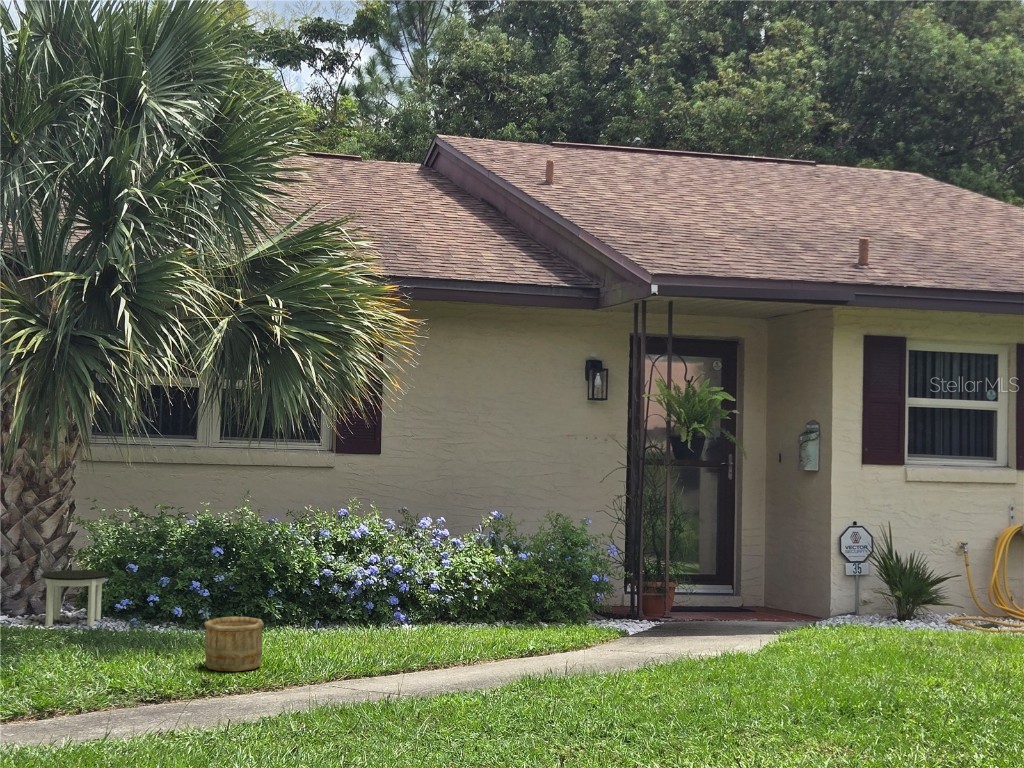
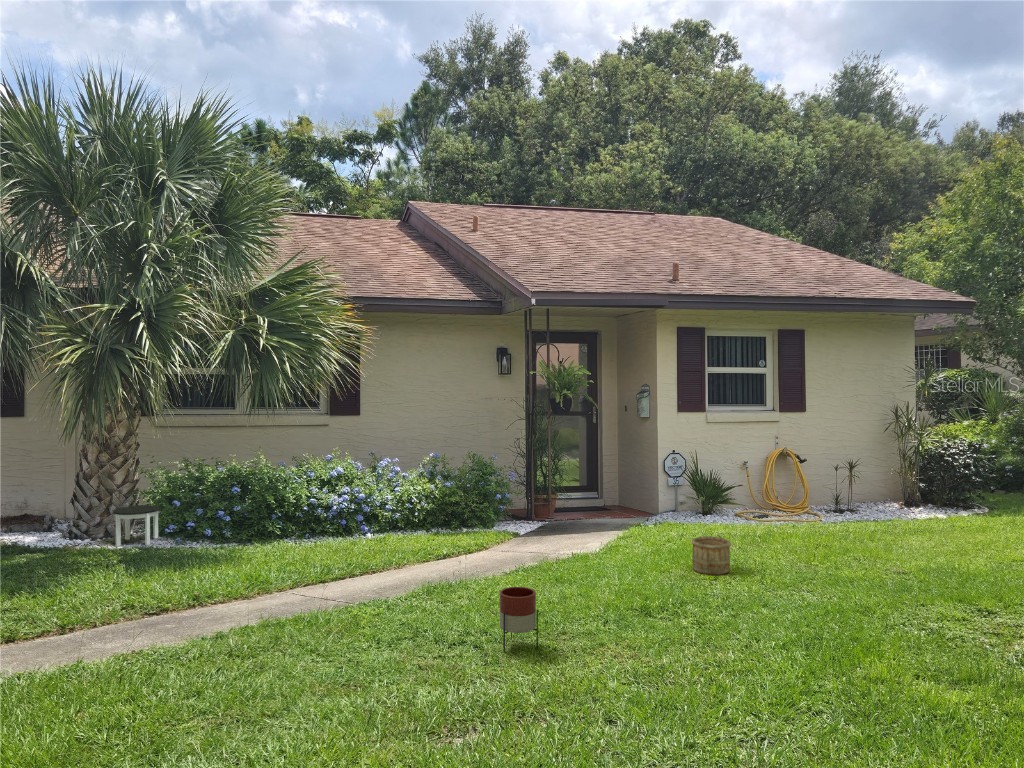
wooden bucket: present [204,617,264,671] -> present [692,537,731,575]
planter: none [655,662,709,747] -> present [500,587,538,652]

